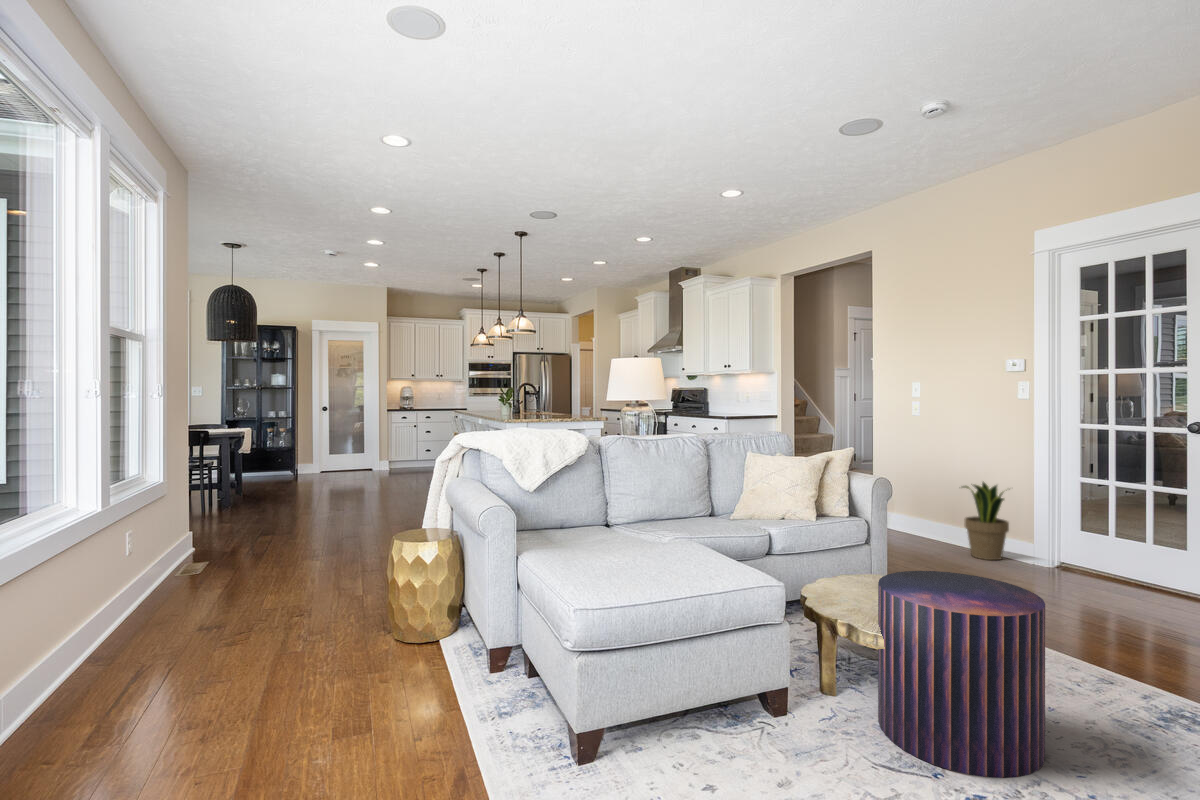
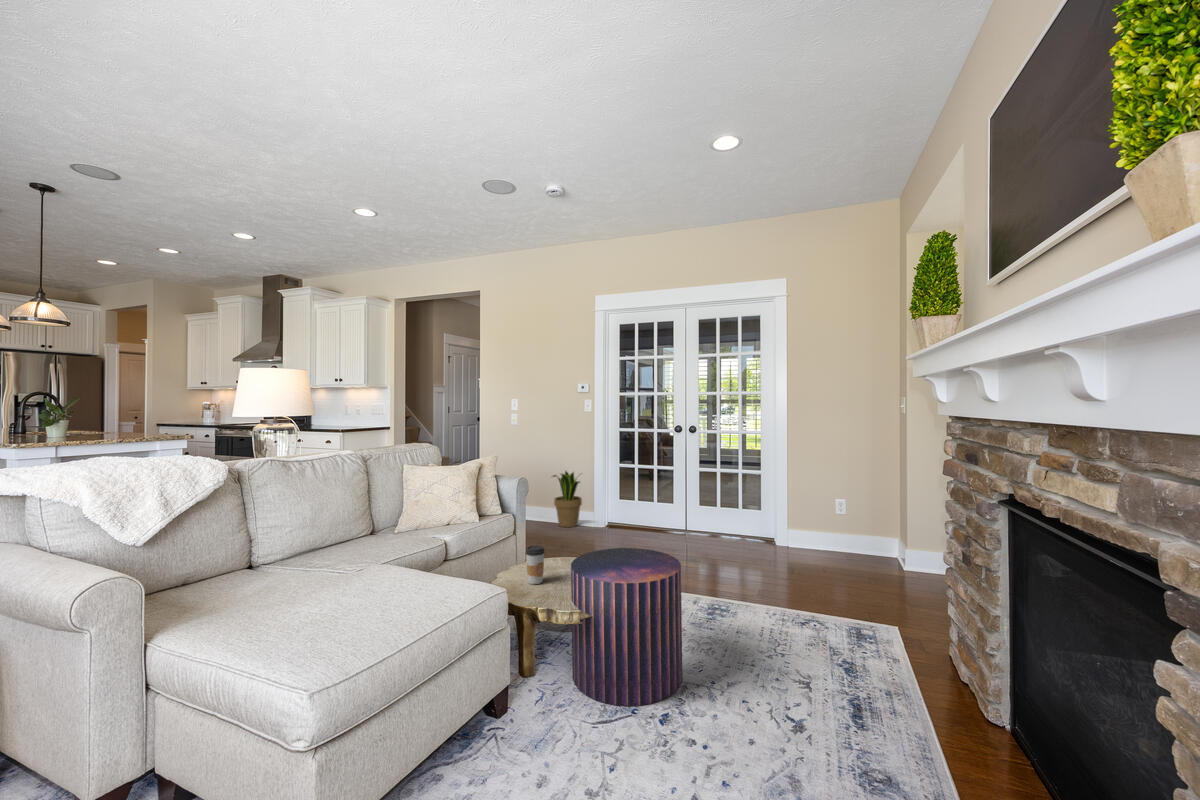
coffee cup: none [837,550,861,595] -> present [526,545,545,584]

